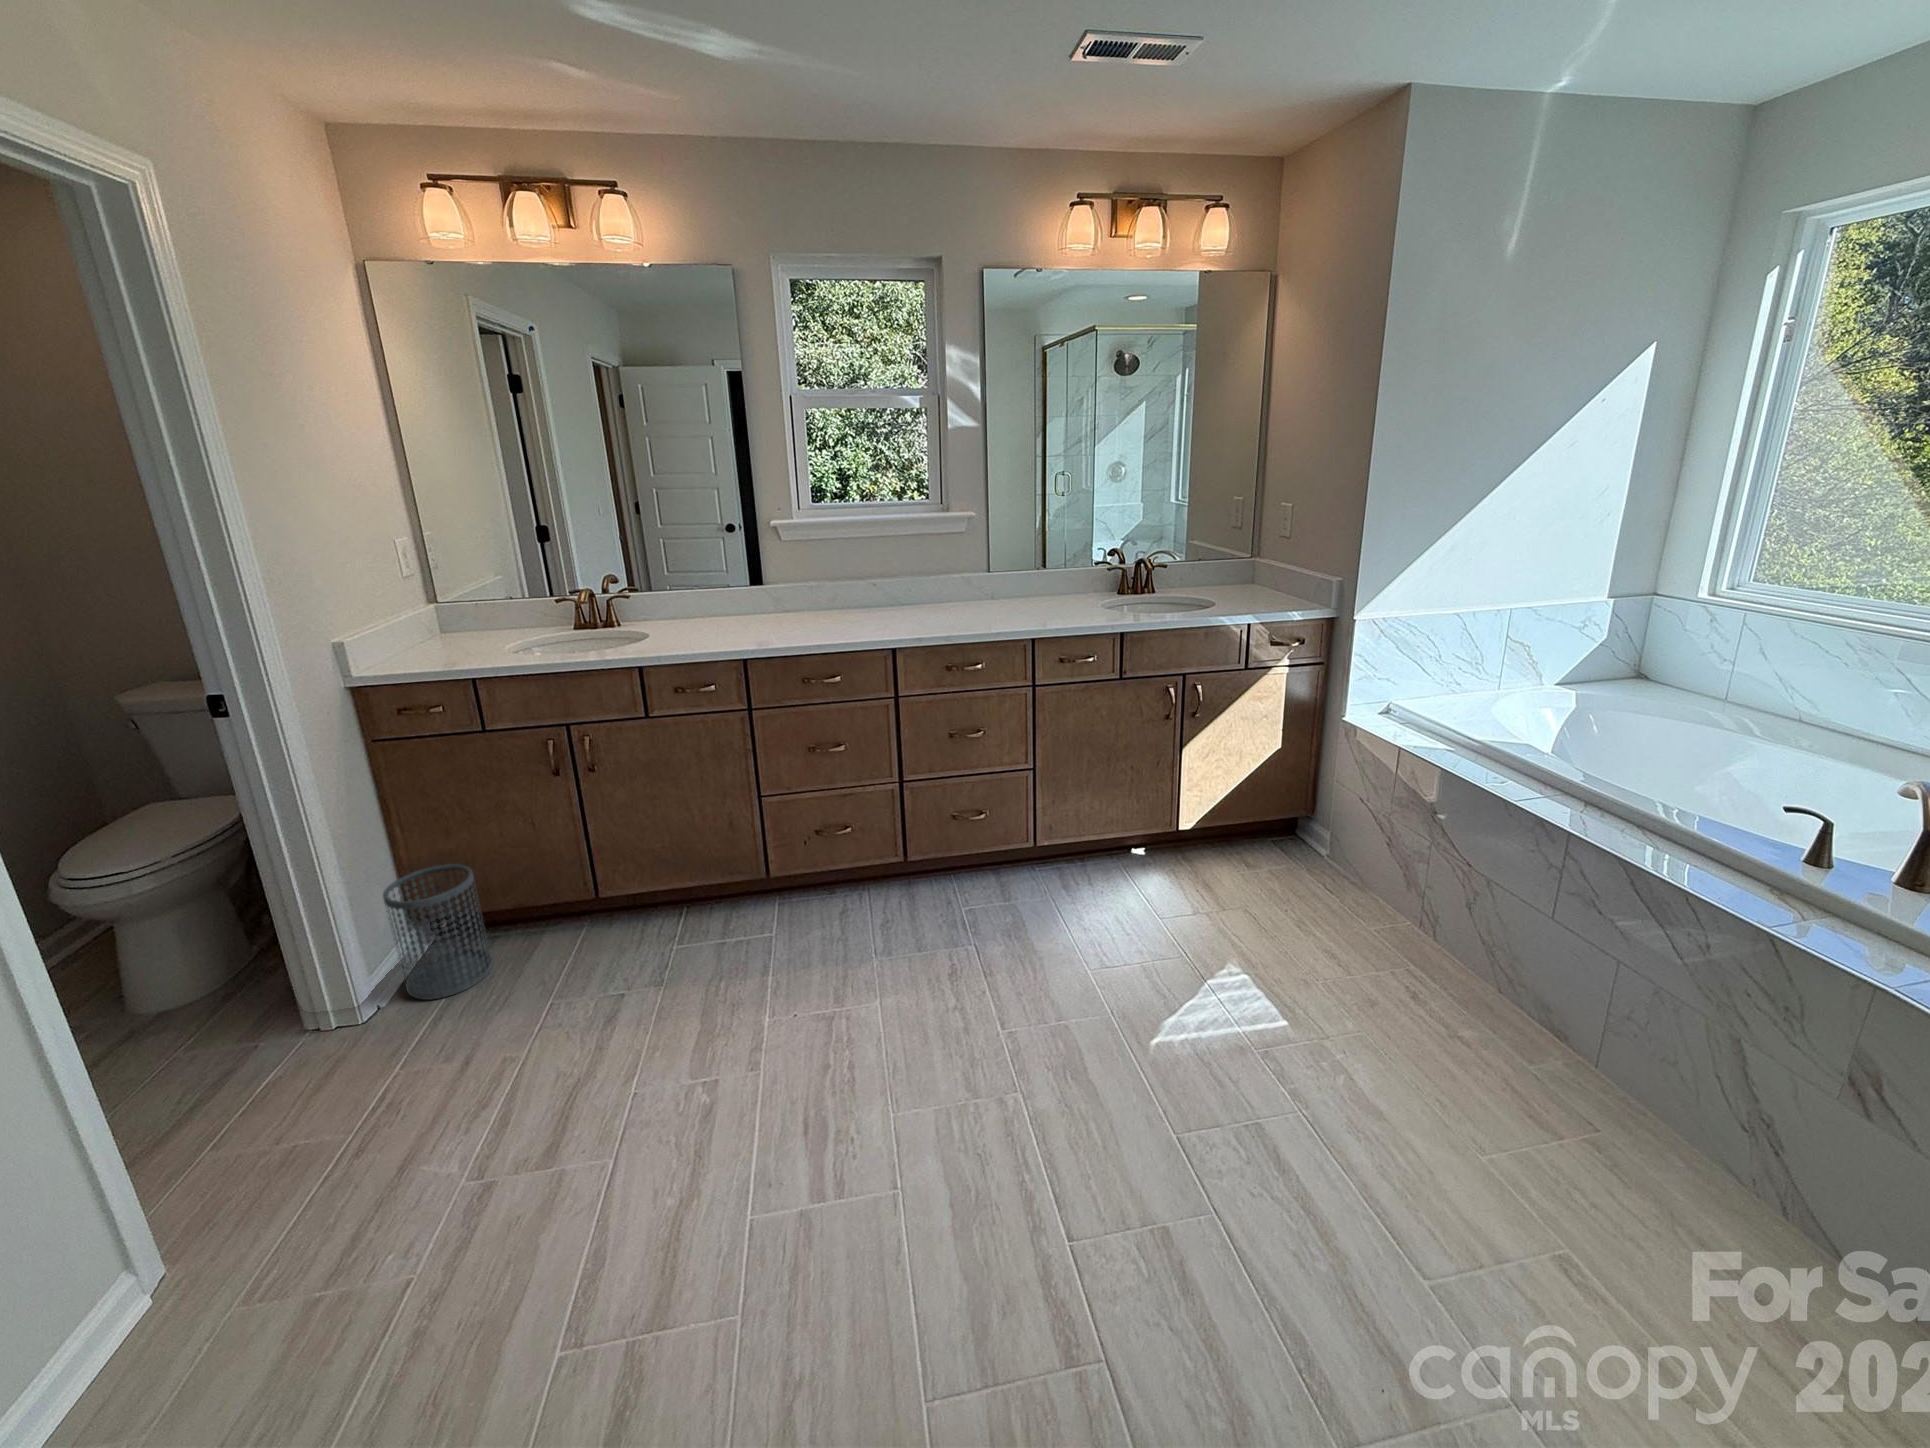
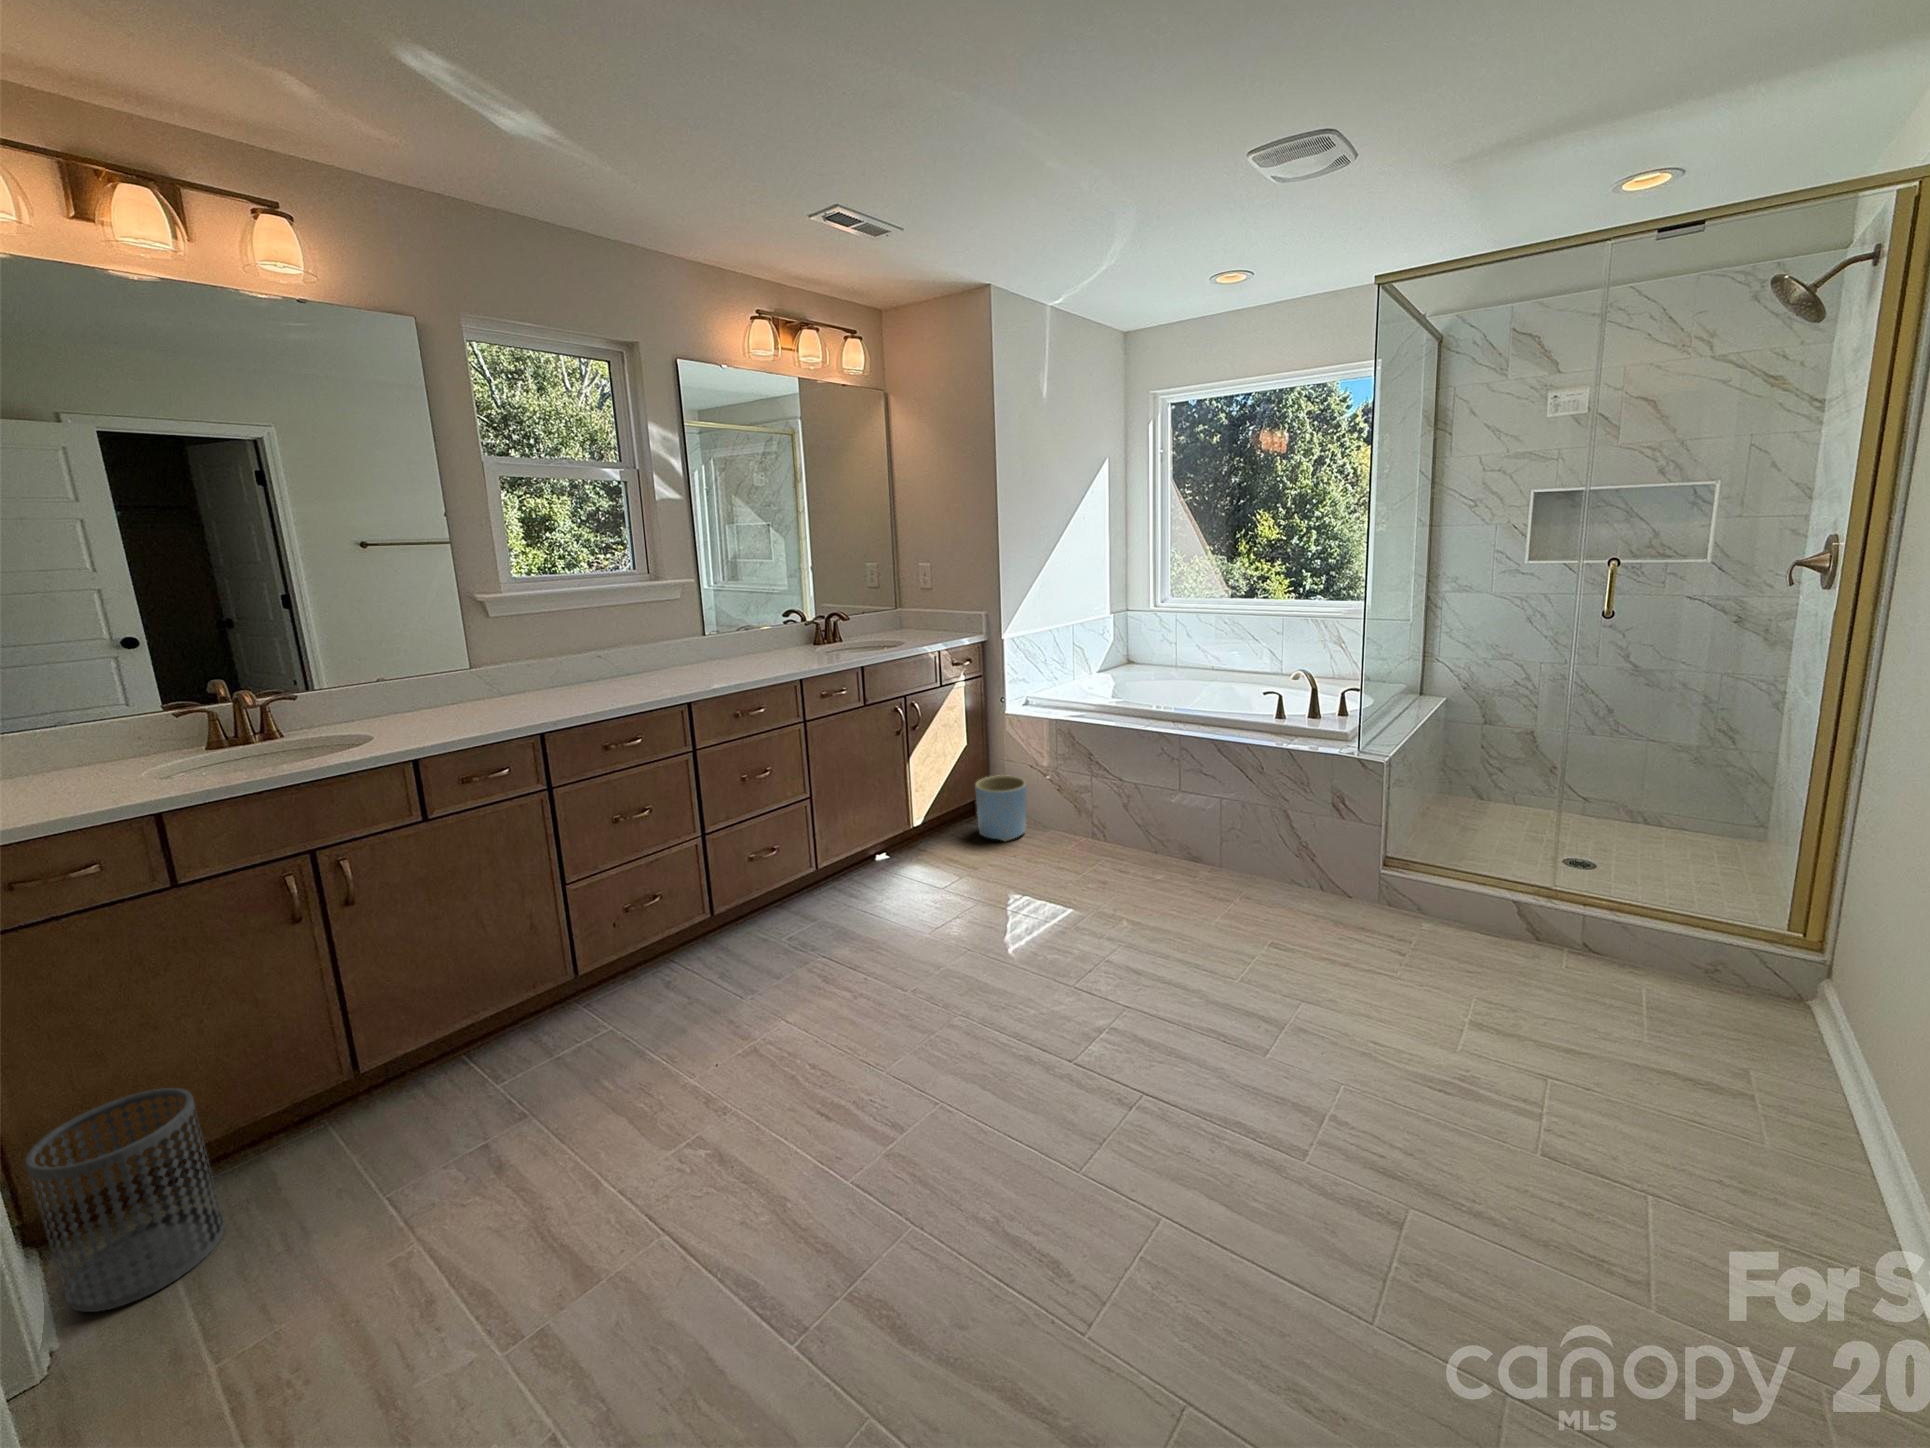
planter: none [1269,797,1345,888] -> present [975,775,1026,841]

